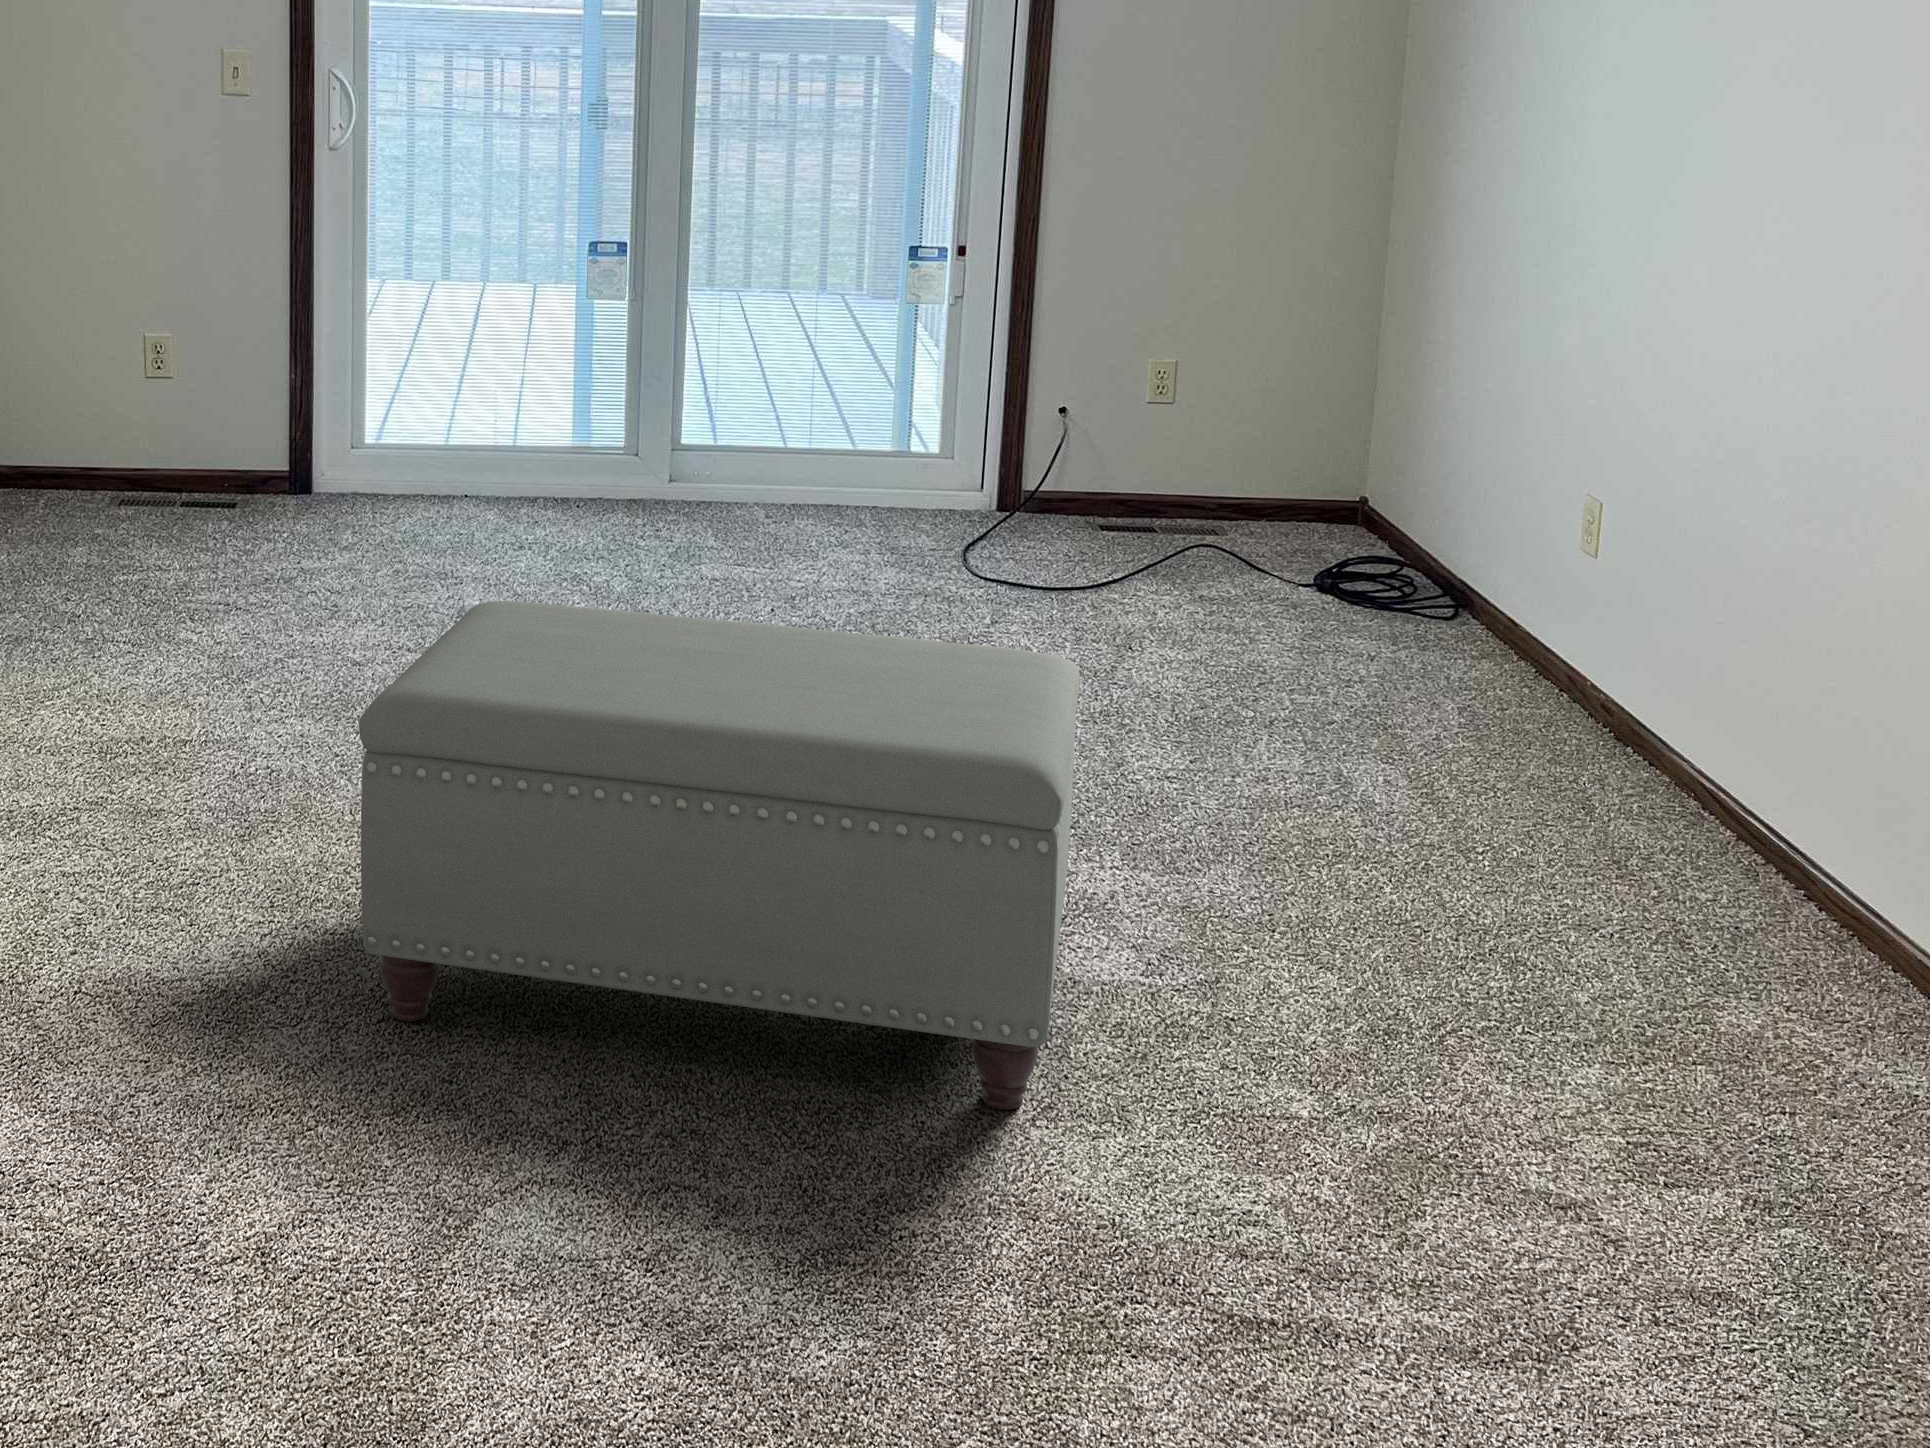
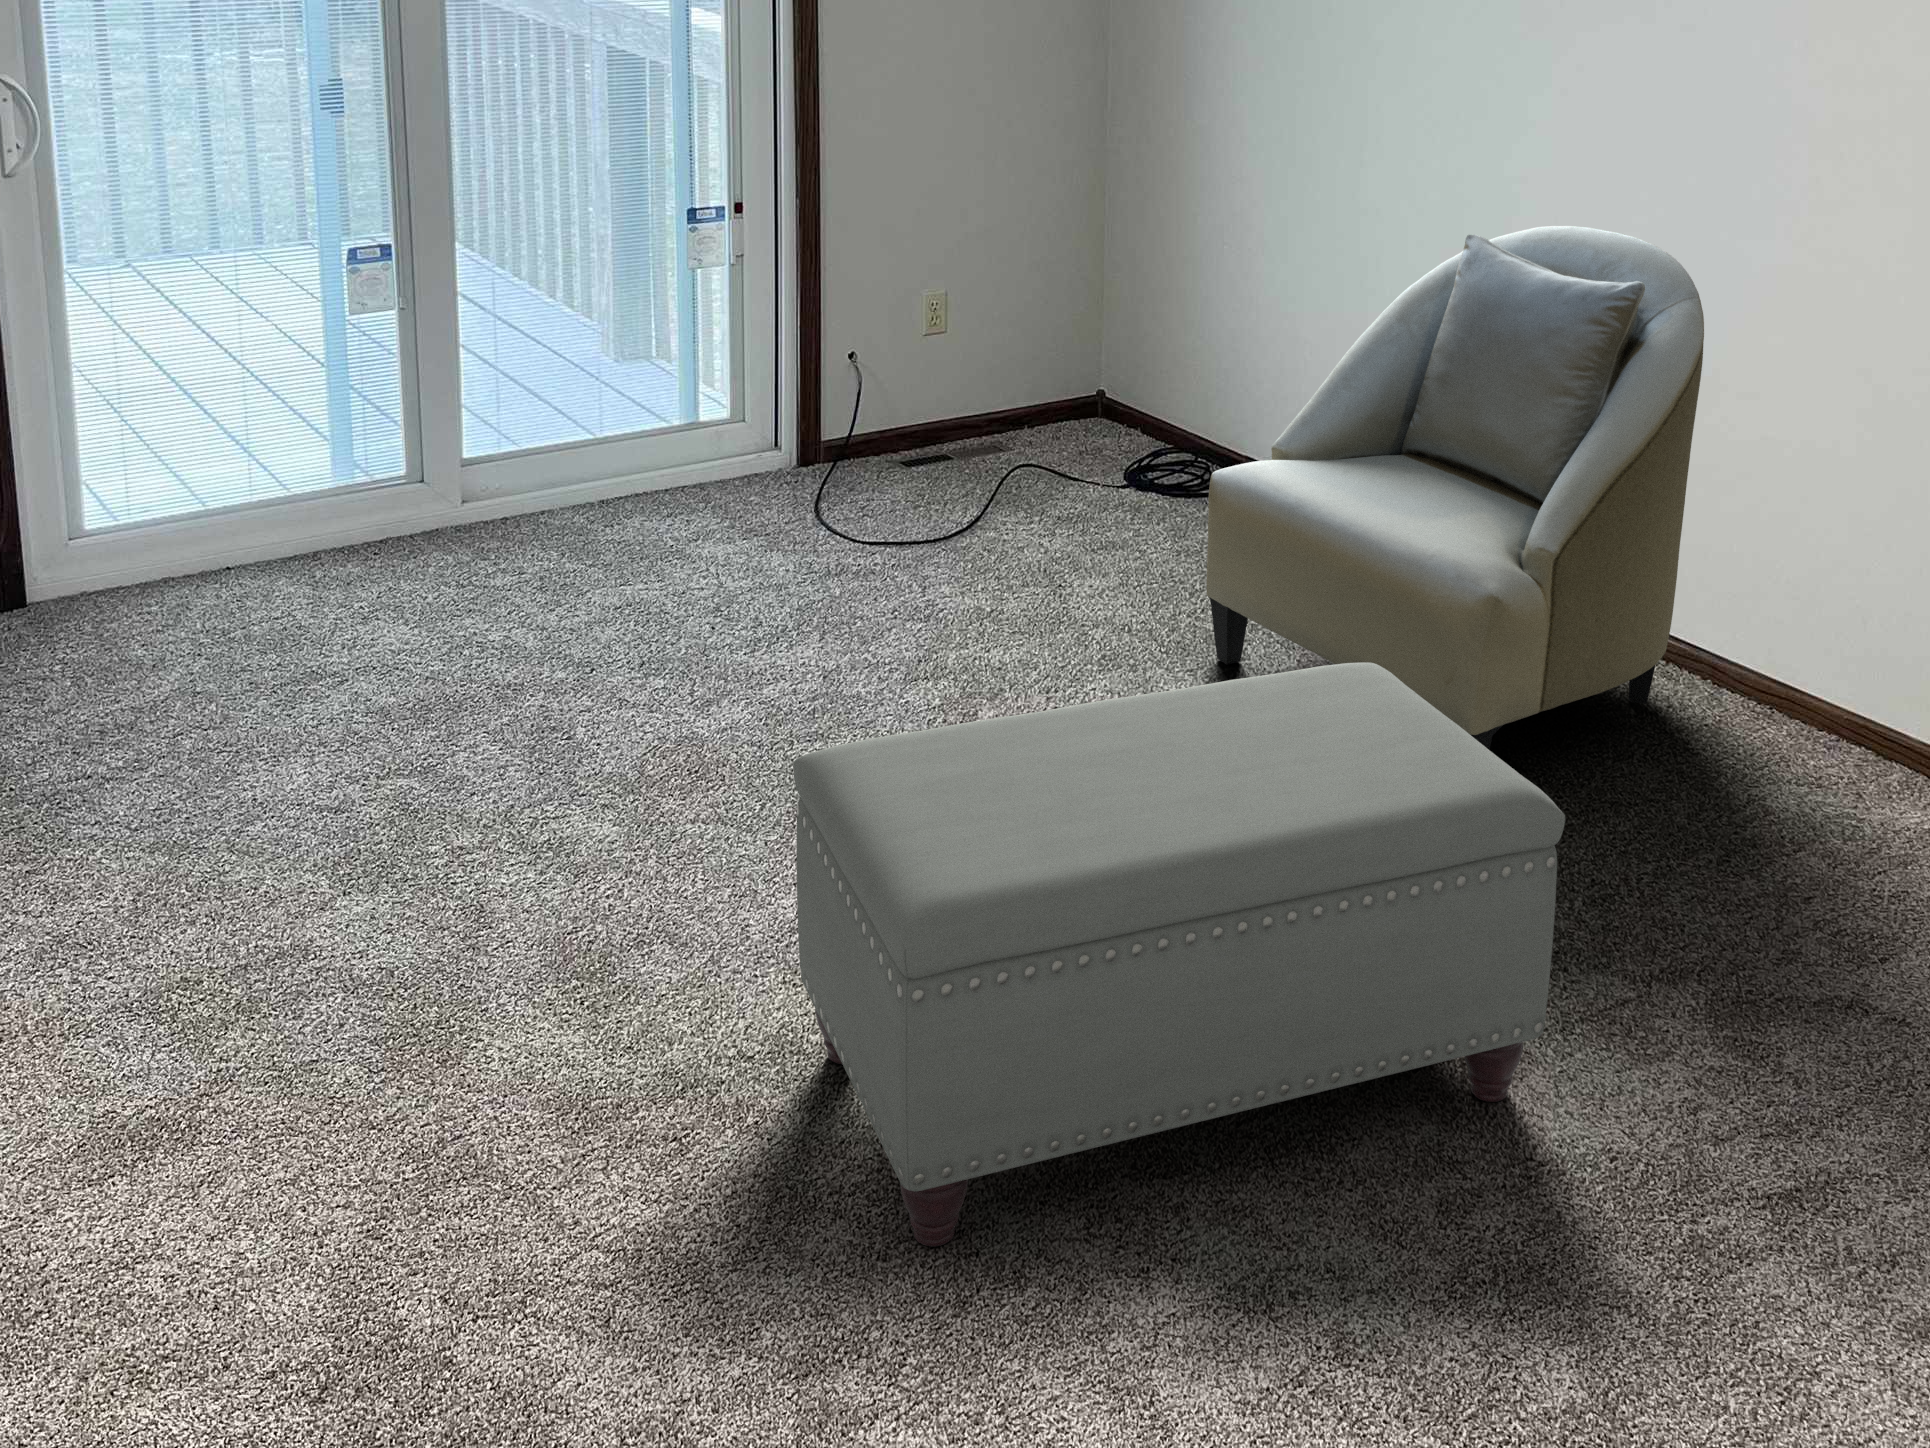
armchair: none [1198,303,1766,899] -> present [1206,226,1704,750]

